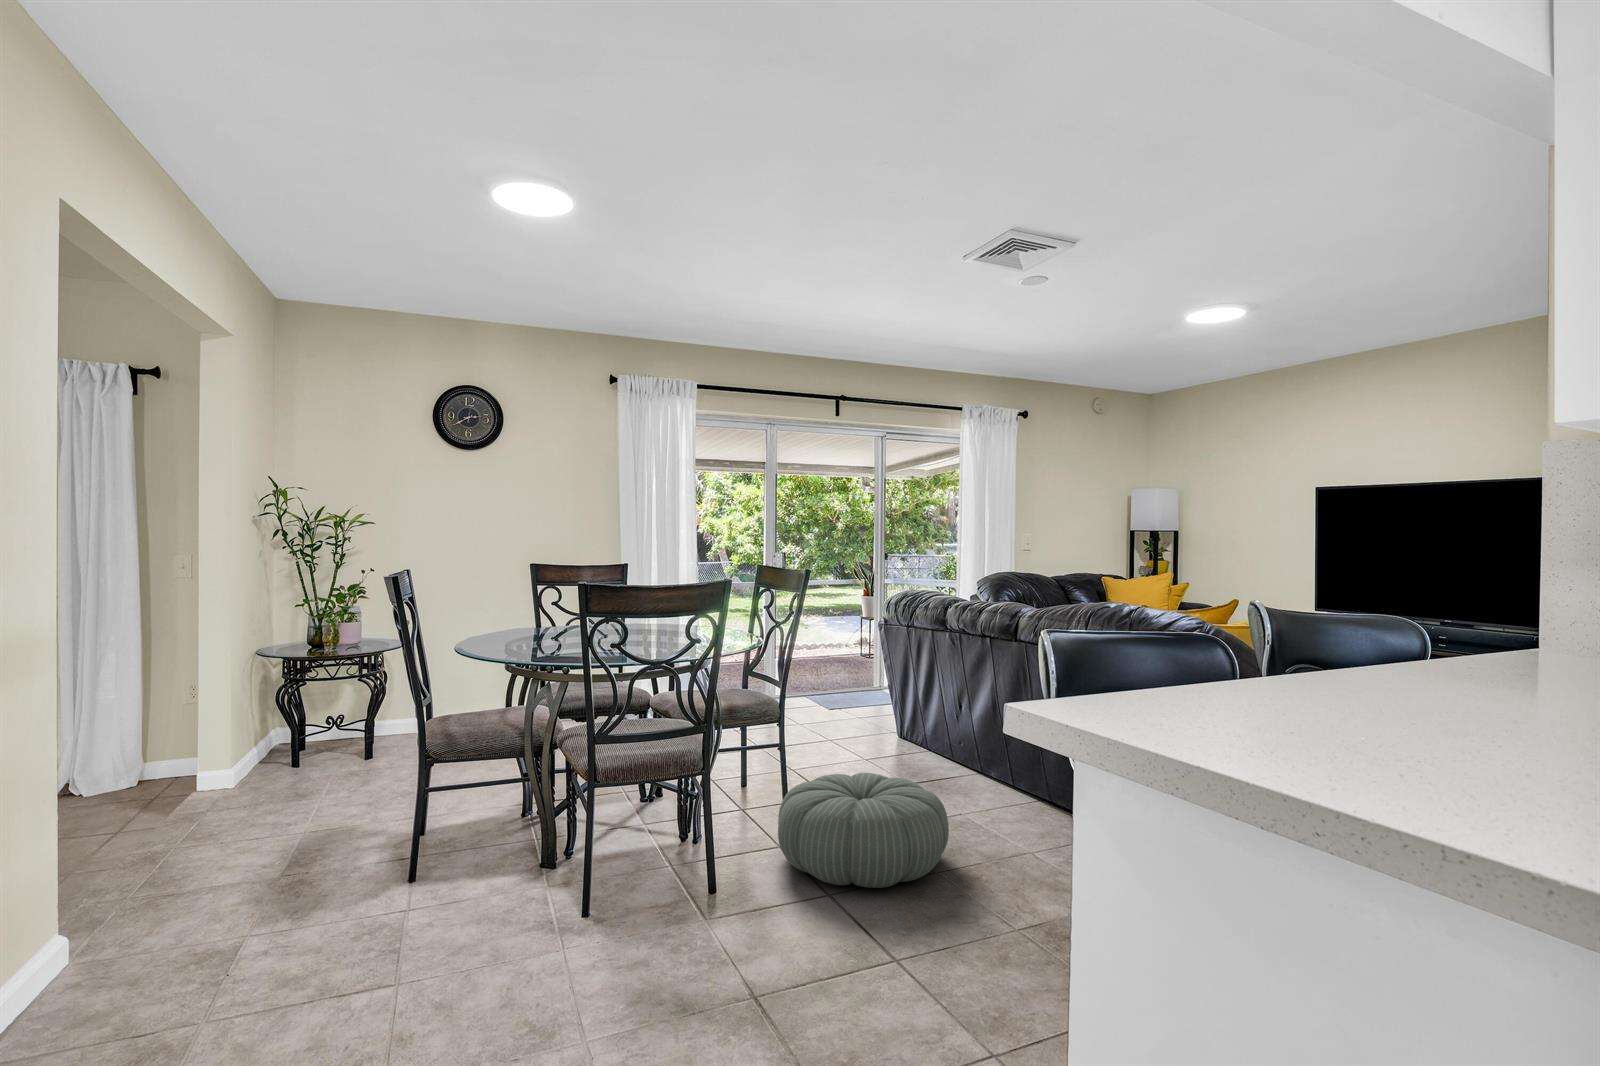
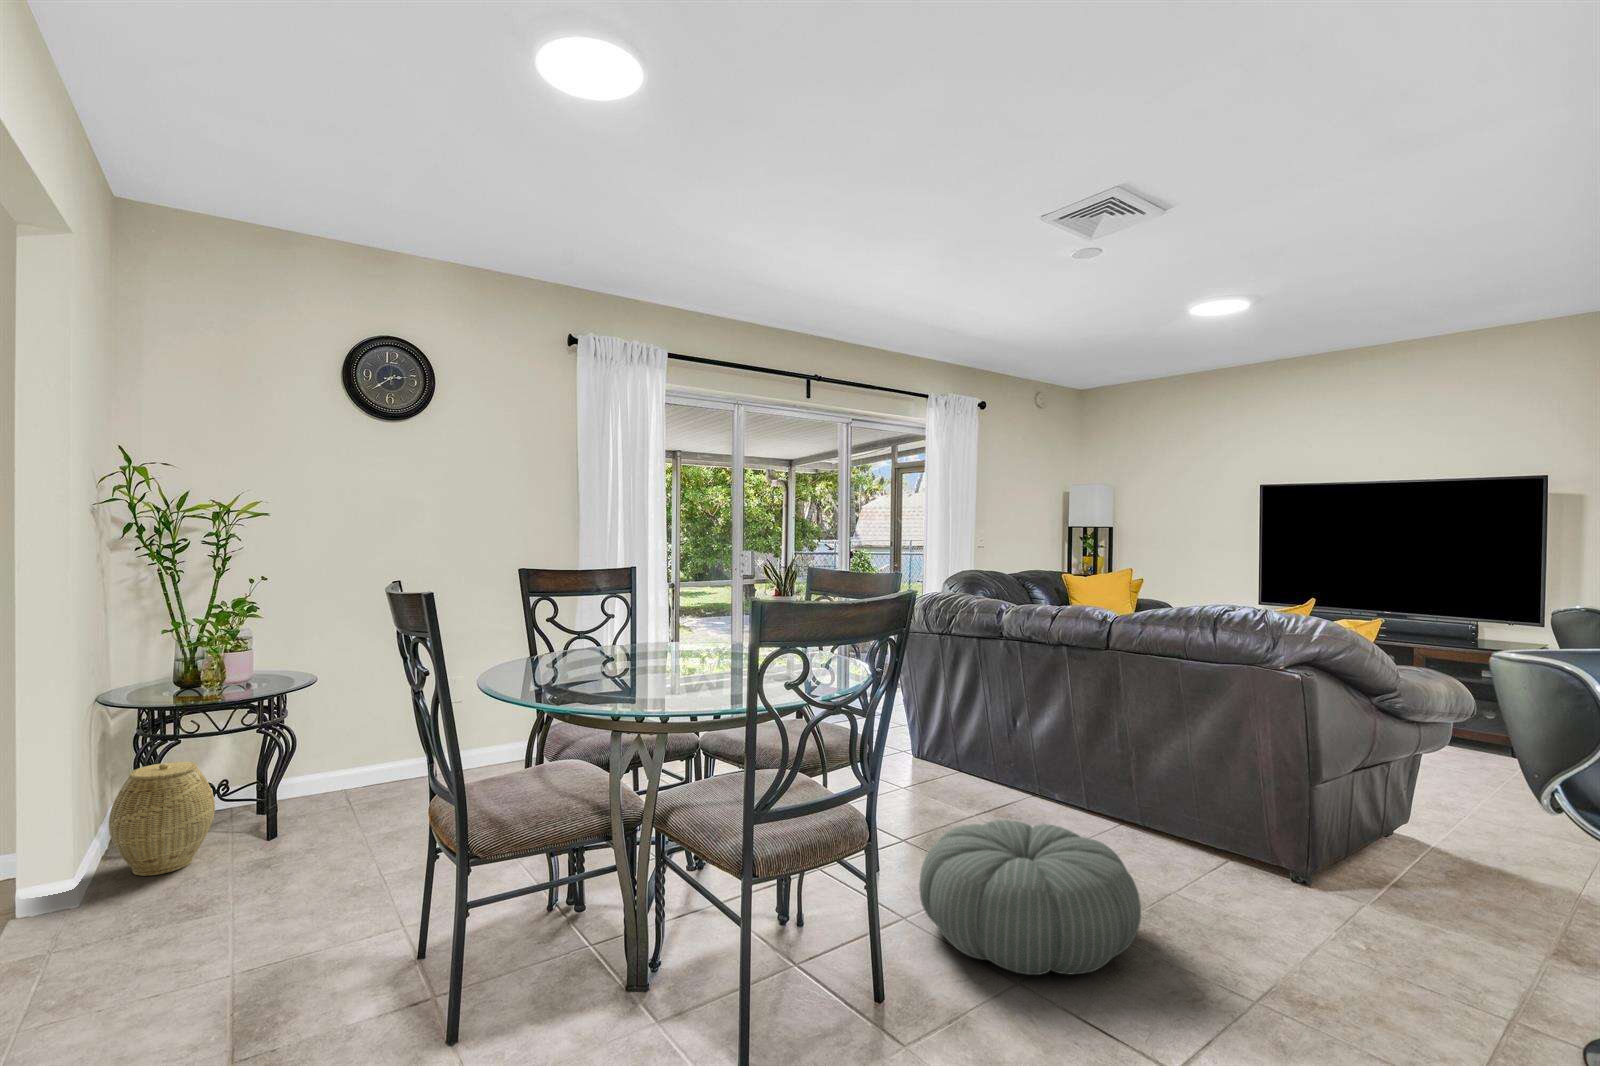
woven basket: none [256,700,326,778] -> present [109,762,215,876]

